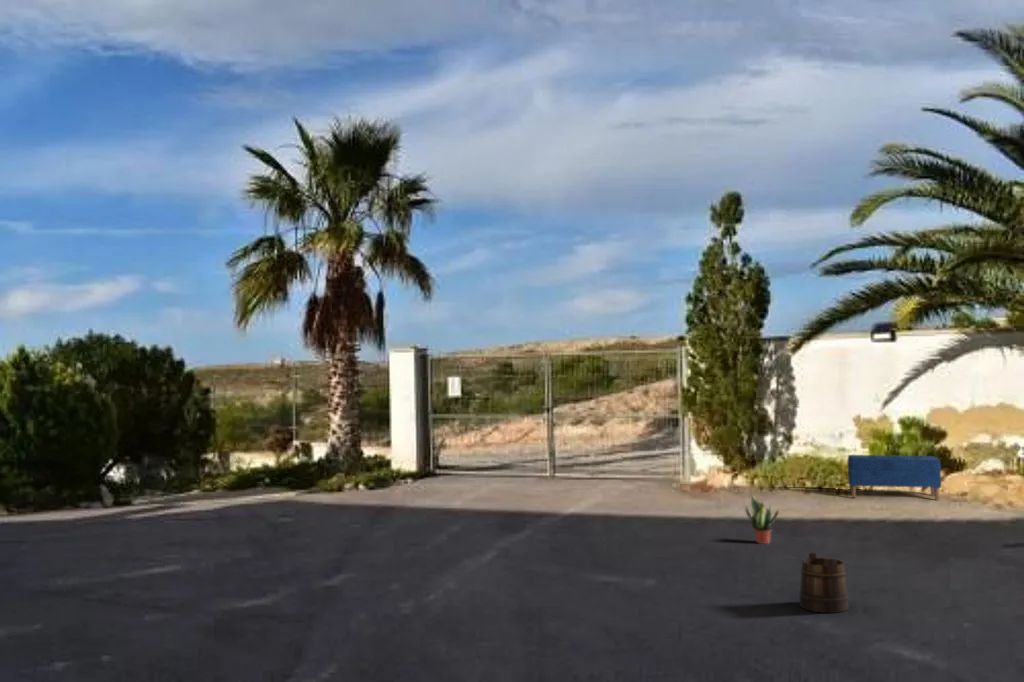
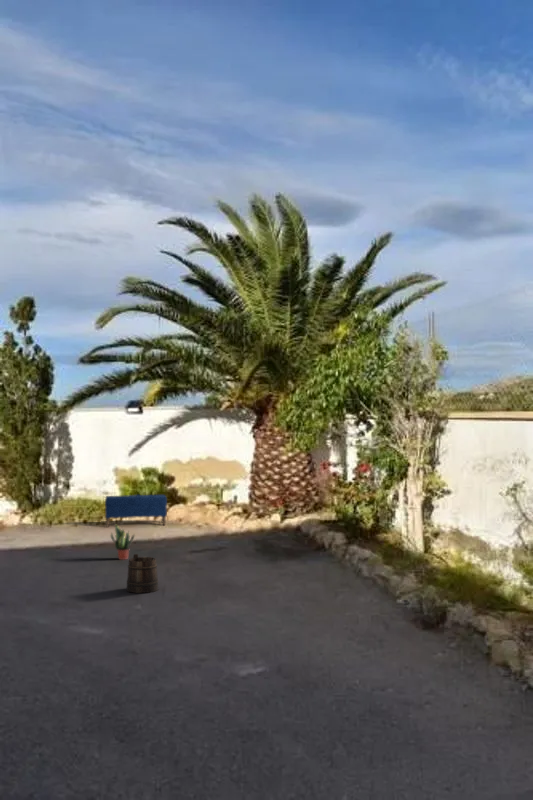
potted plant: present [746,497,778,544] -> present [111,526,134,560]
bucket: present [800,553,849,613] -> present [127,554,158,593]

